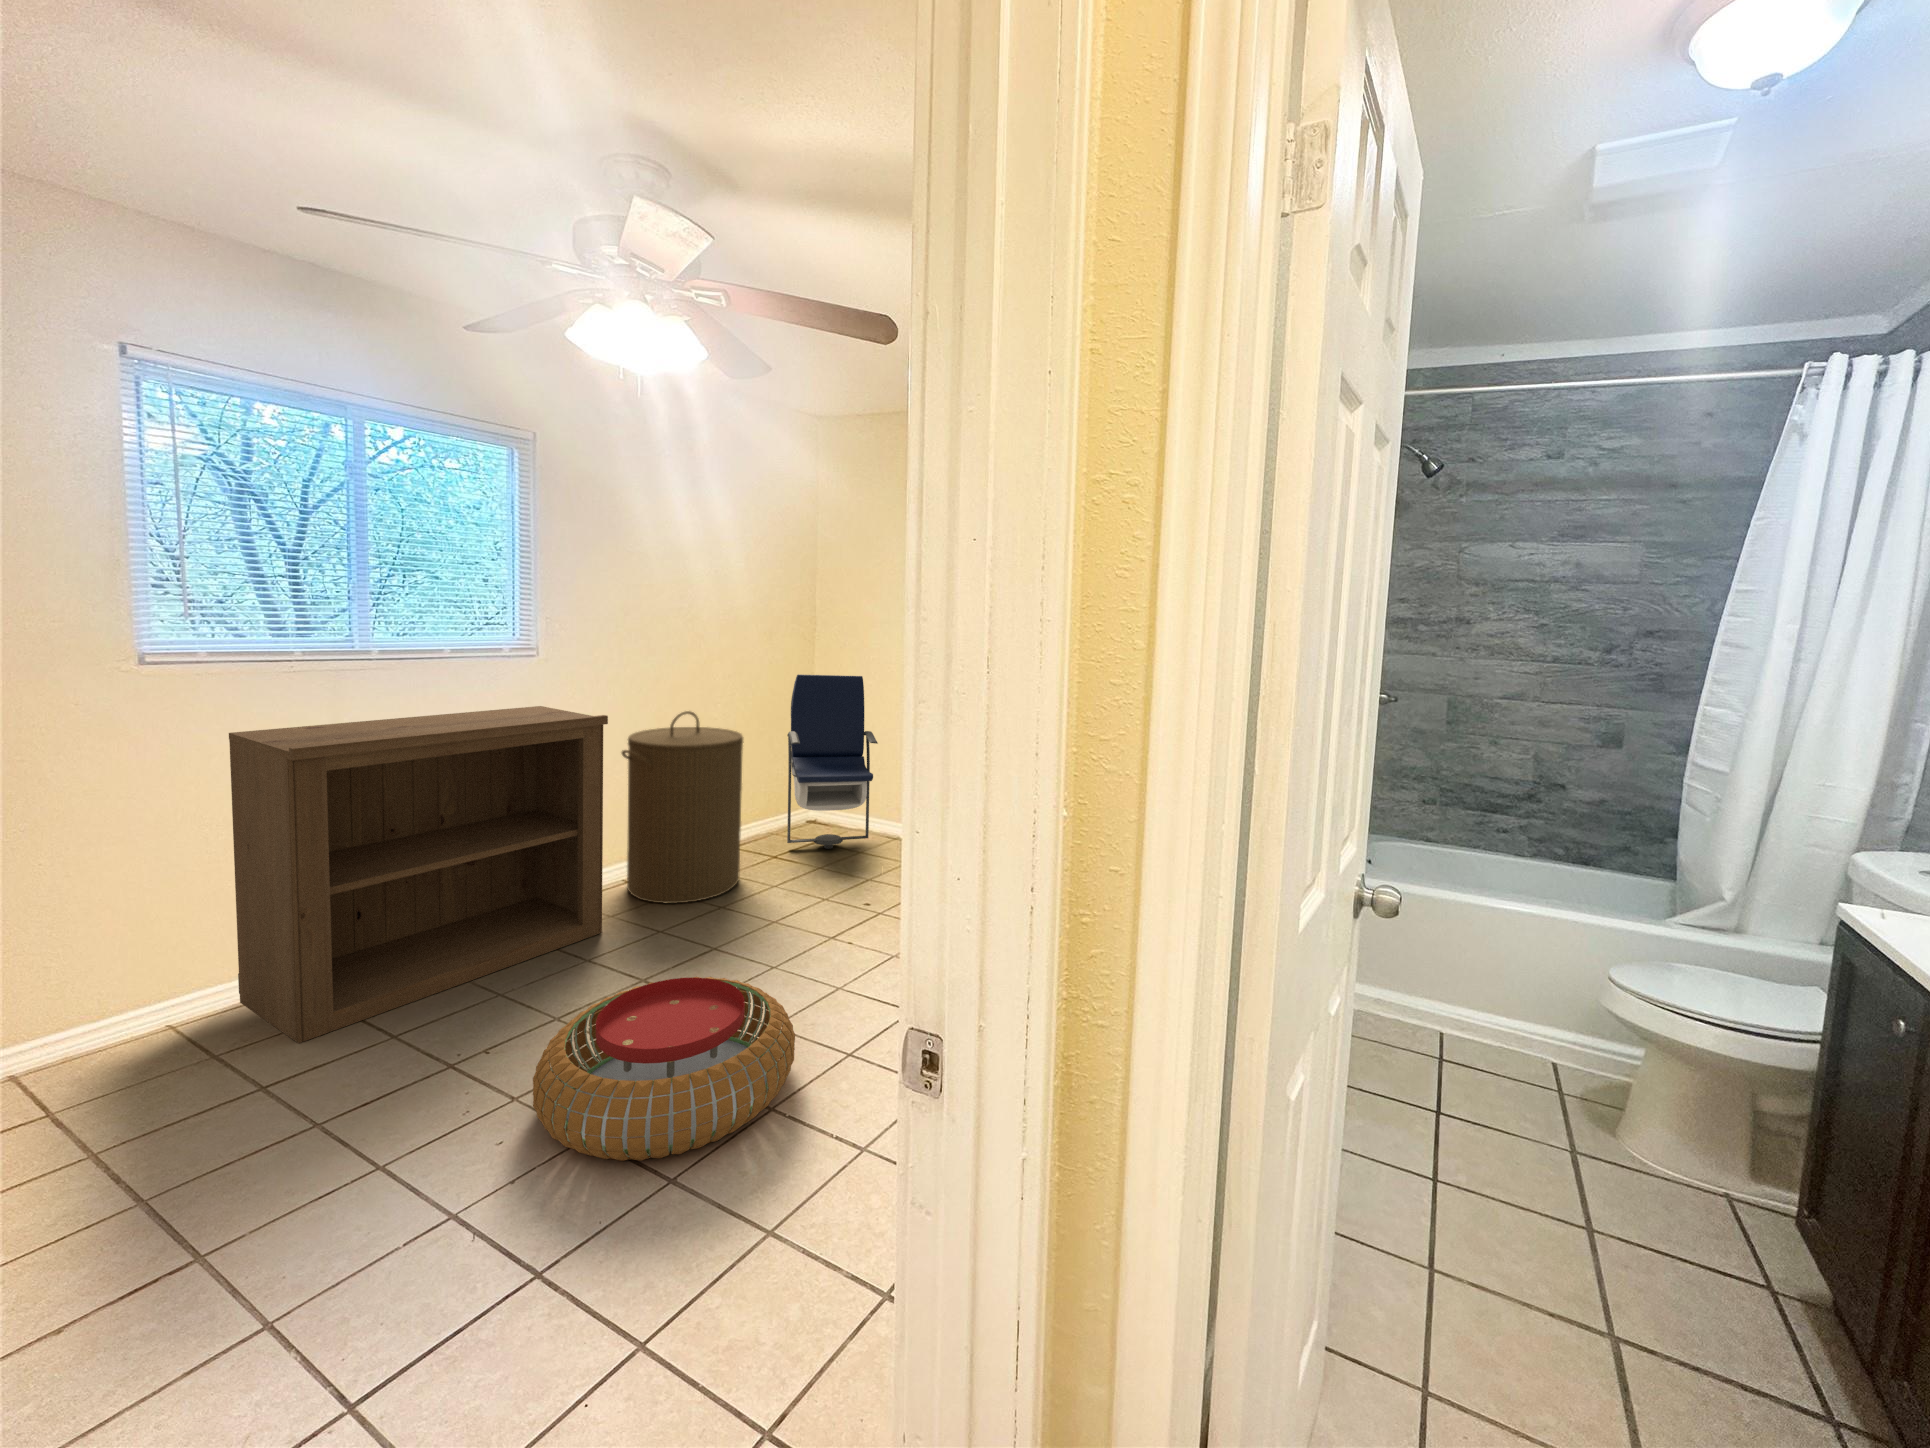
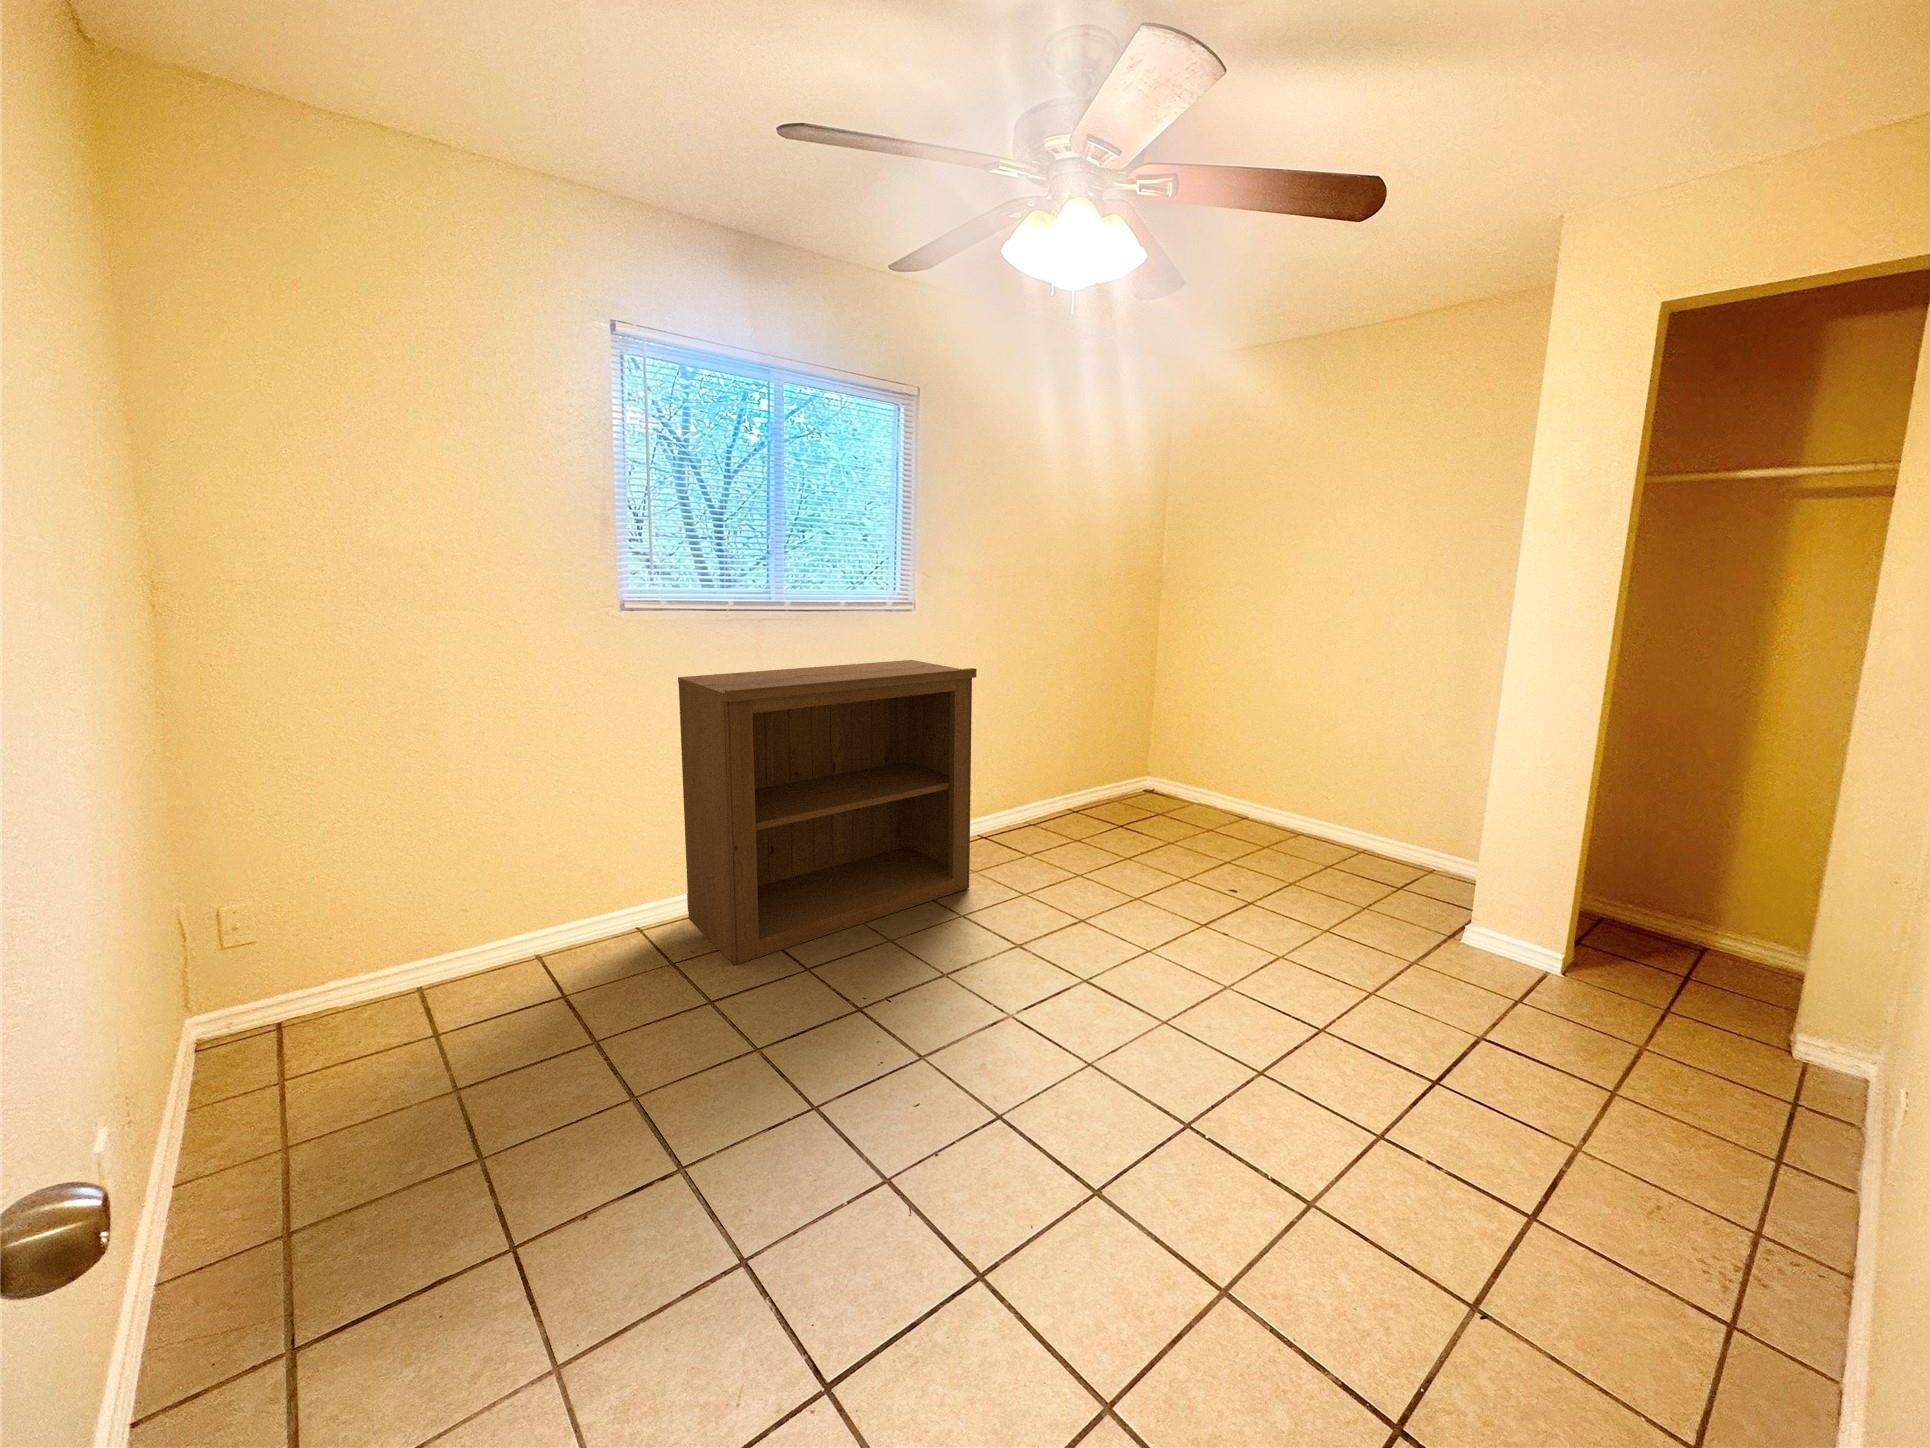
armchair: present [787,674,878,849] -> none [1129,633,1229,820]
laundry hamper: present [622,711,743,903] -> none [982,668,1095,865]
pouf: present [533,977,795,1161] -> none [940,951,1207,1161]

